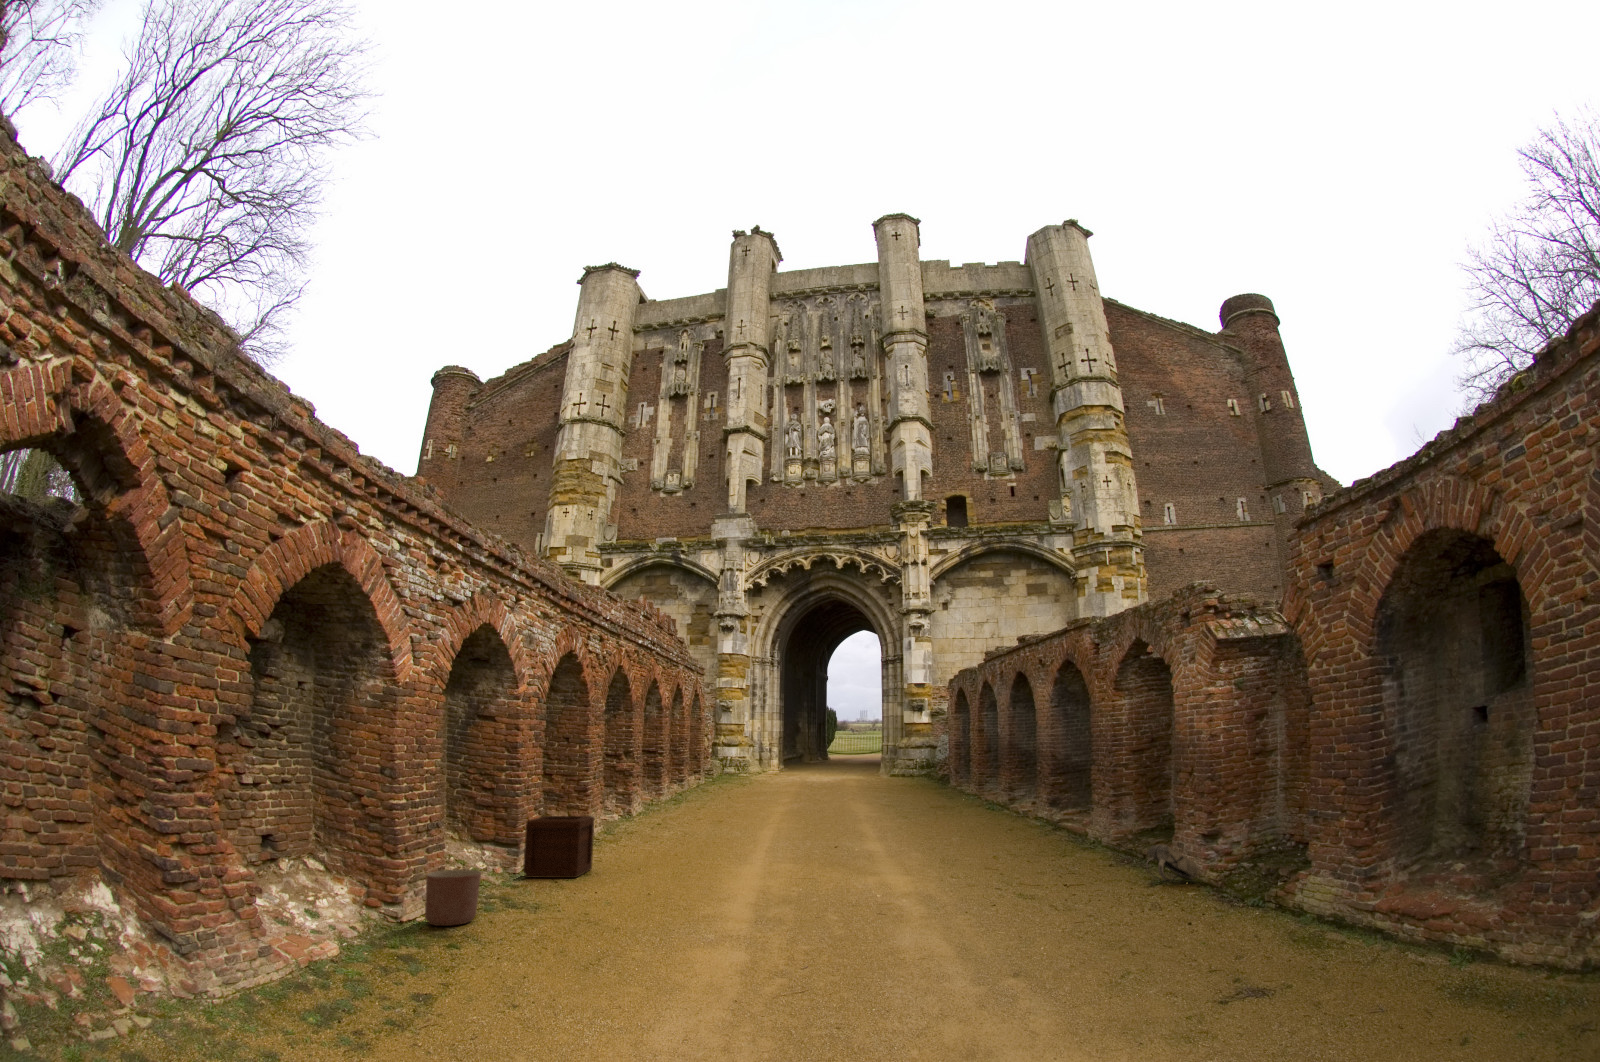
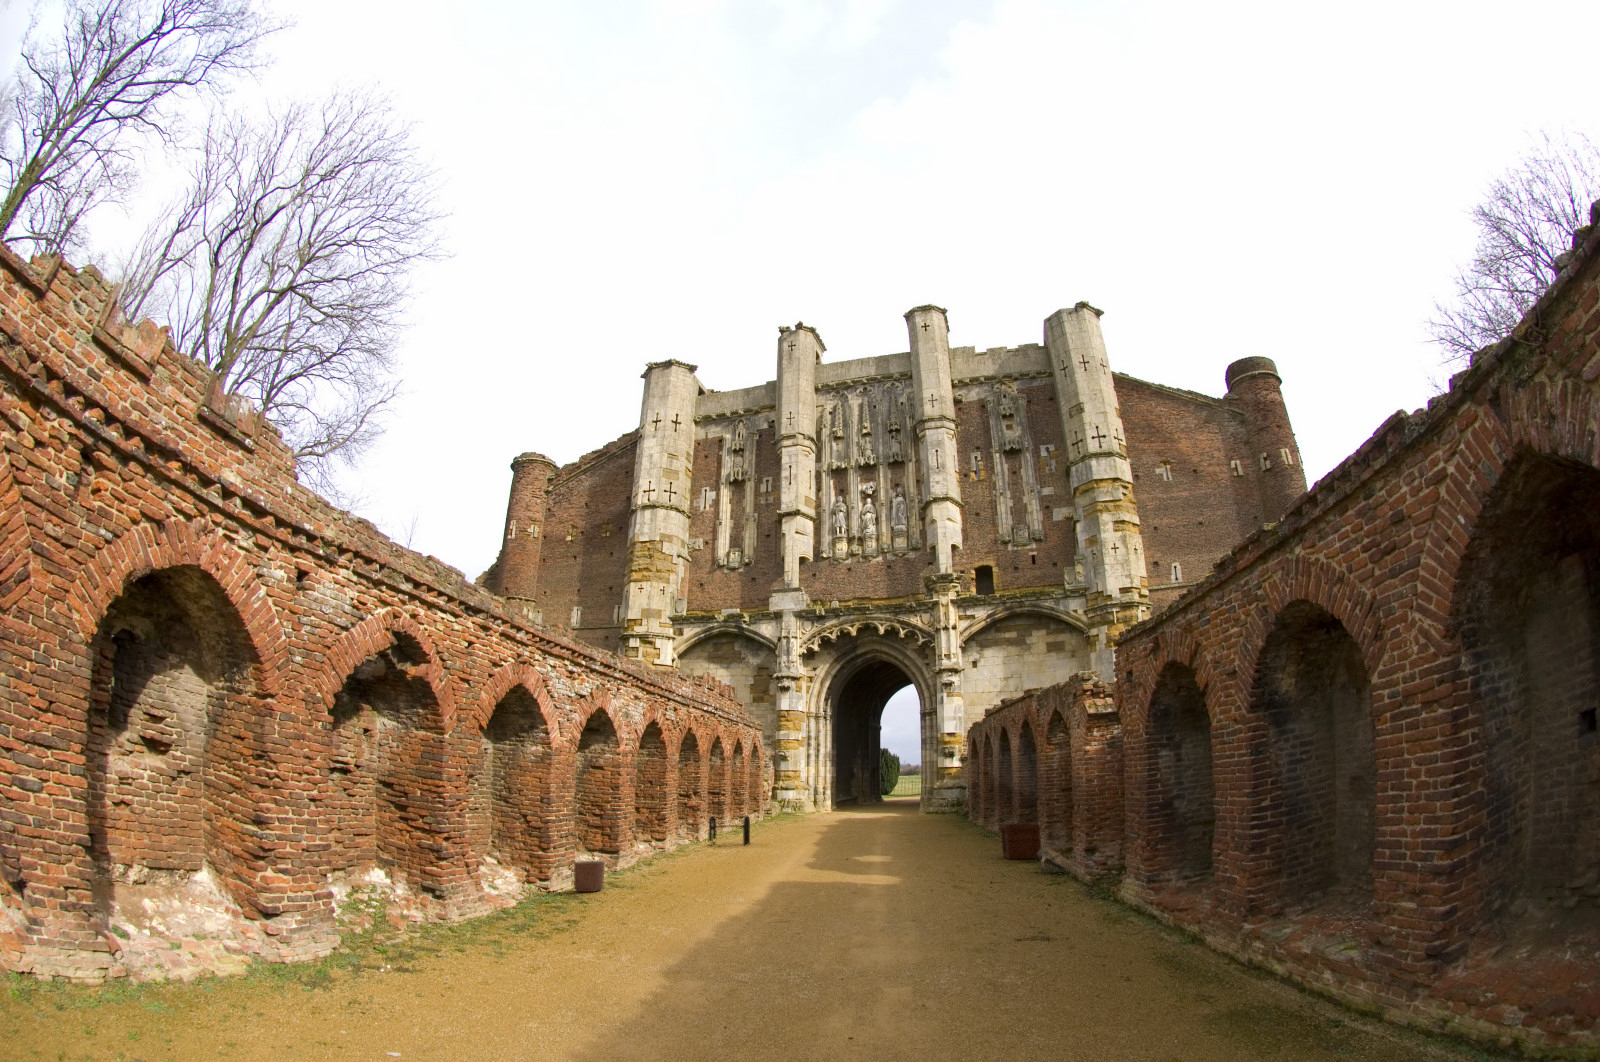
bench: none [641,779,695,818] -> present [708,816,750,845]
wooden crate: present [523,816,594,878] -> present [1001,823,1041,859]

